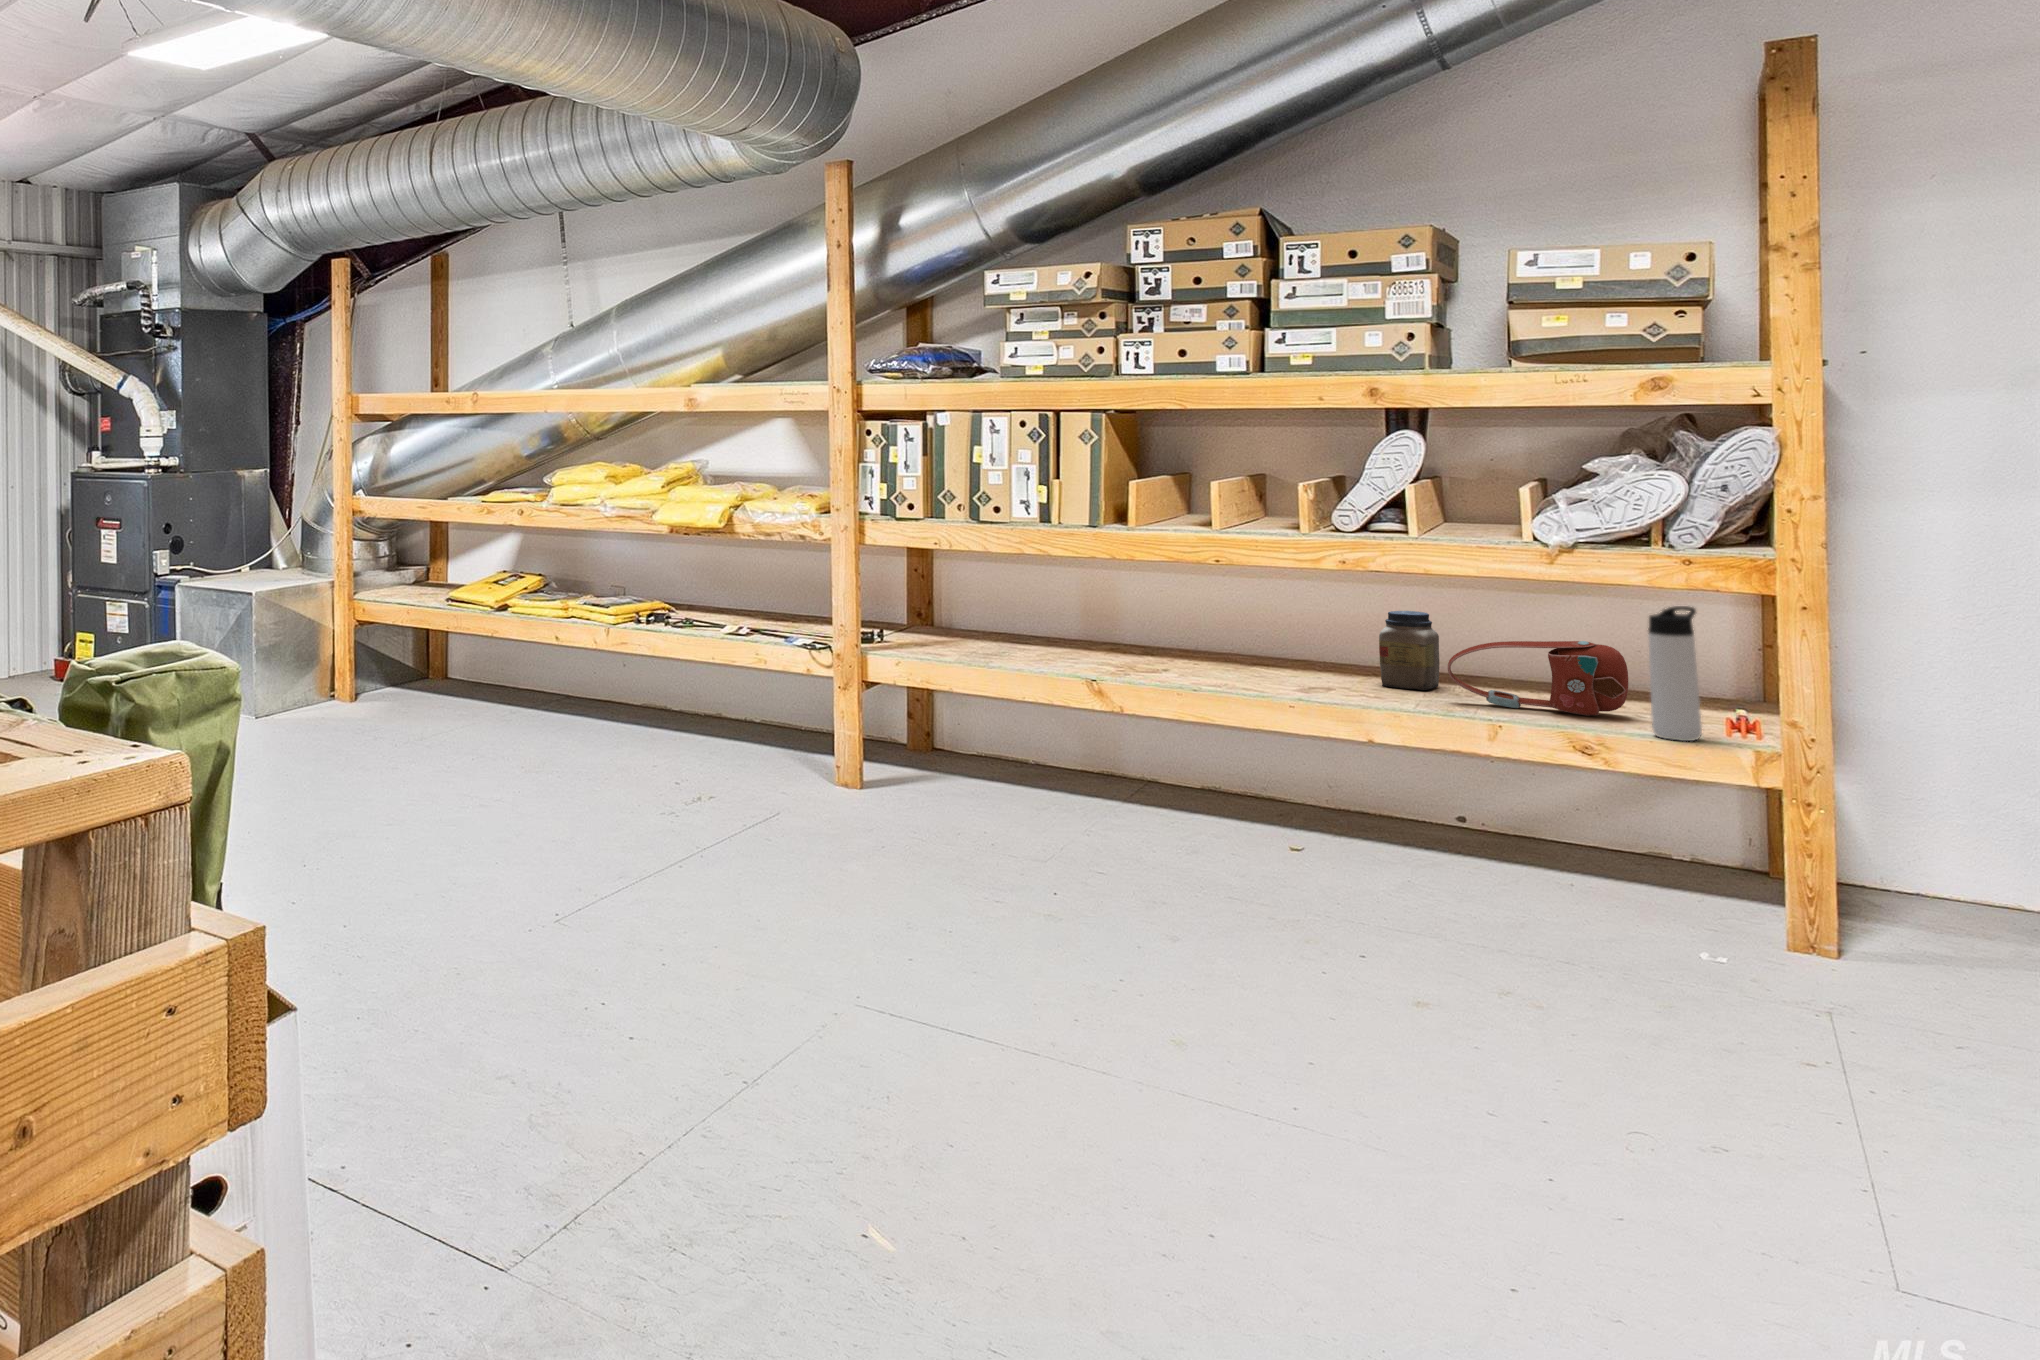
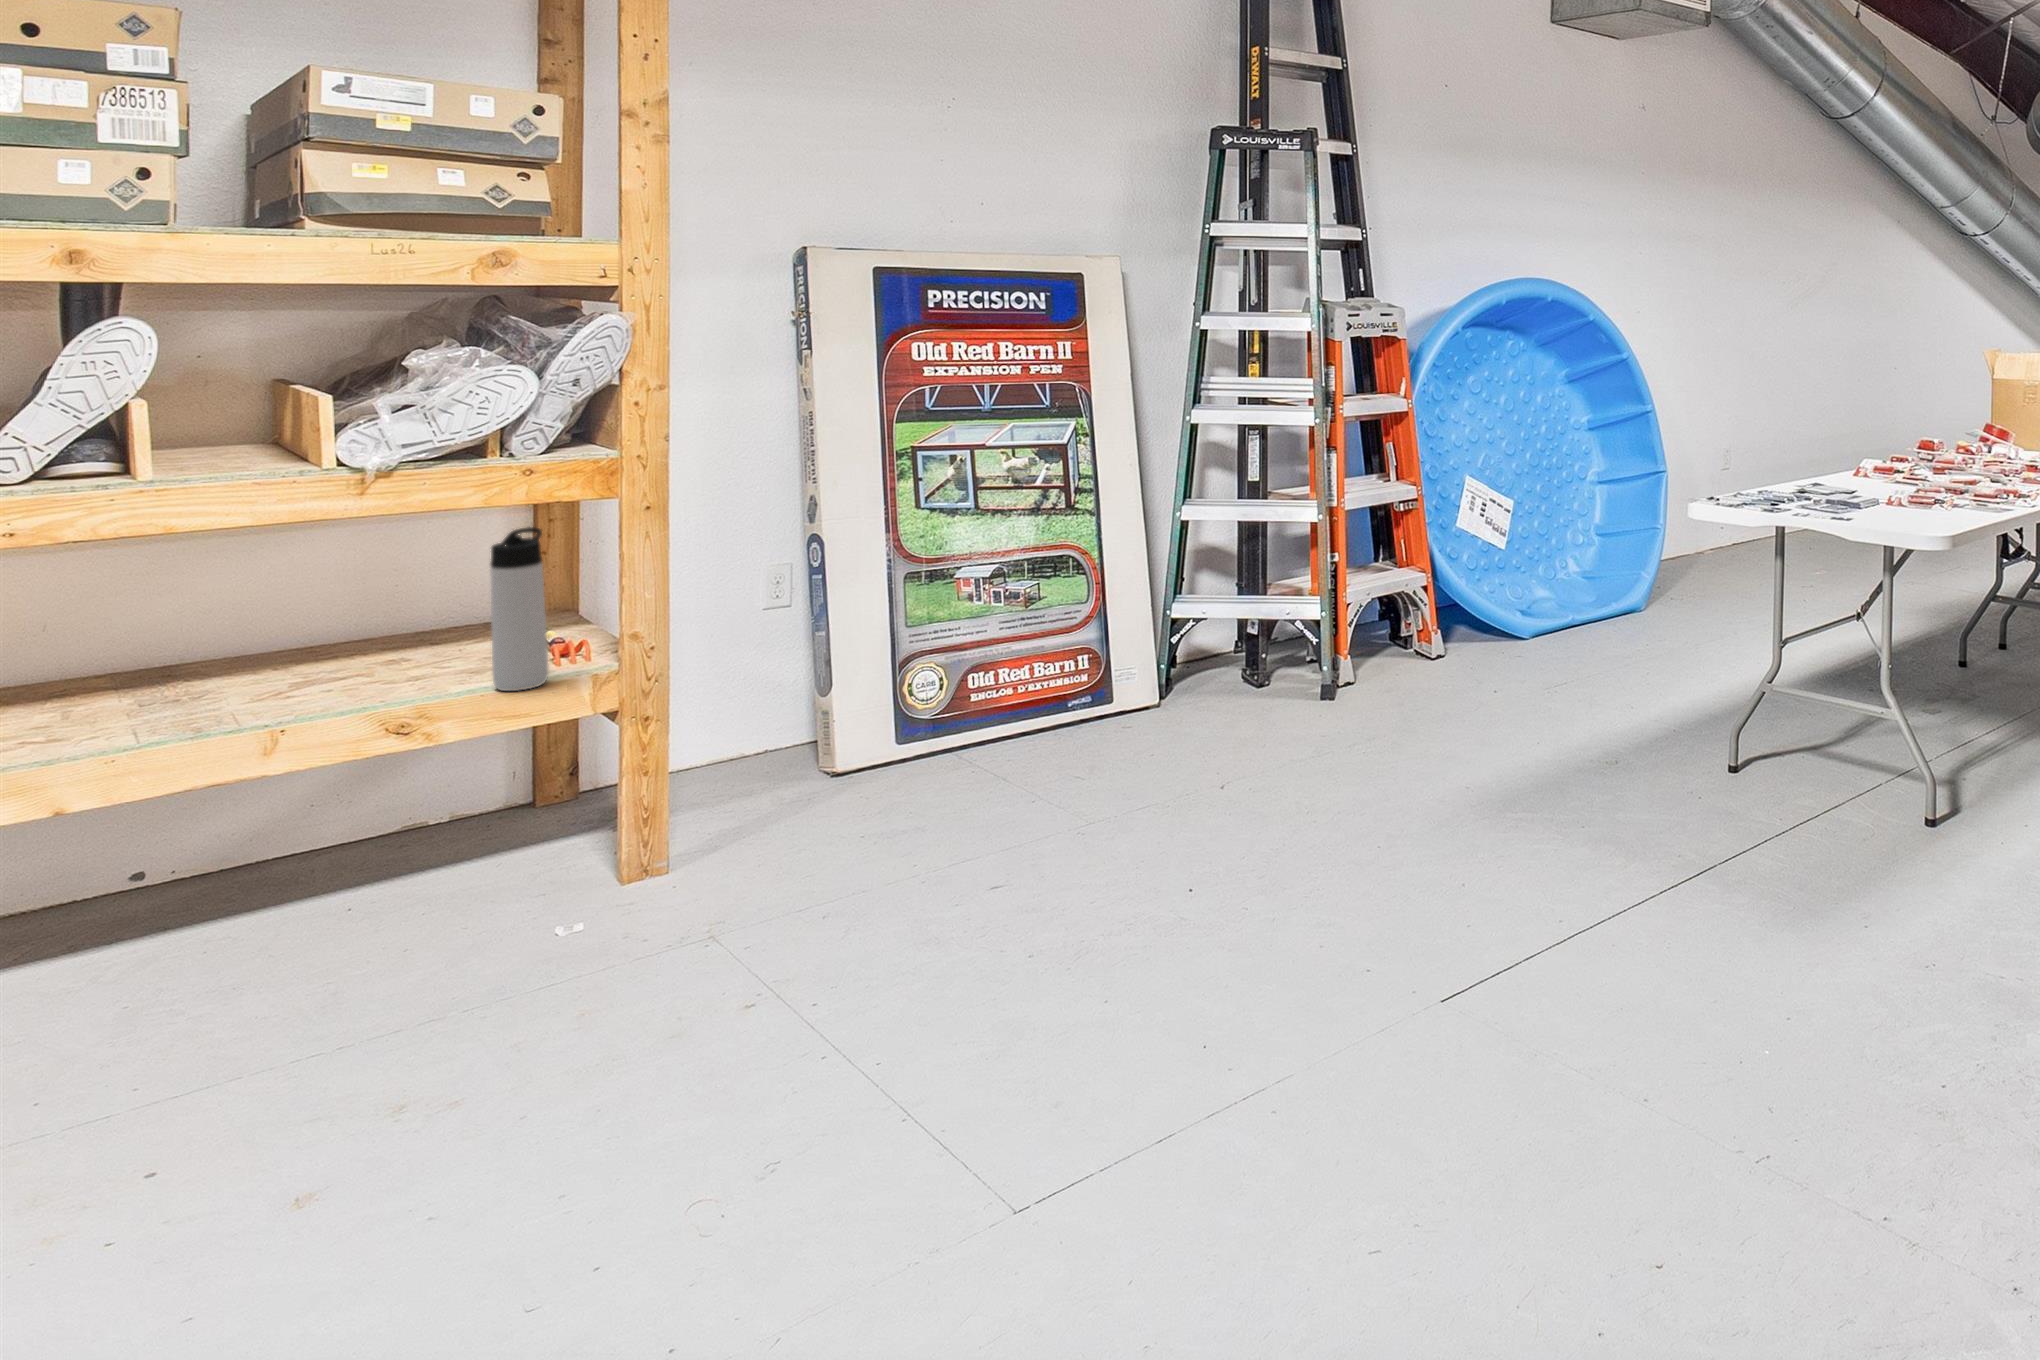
jar: present [1379,611,1440,690] -> none [71,576,176,700]
handbag: present [1448,641,1628,716] -> none [200,585,455,692]

